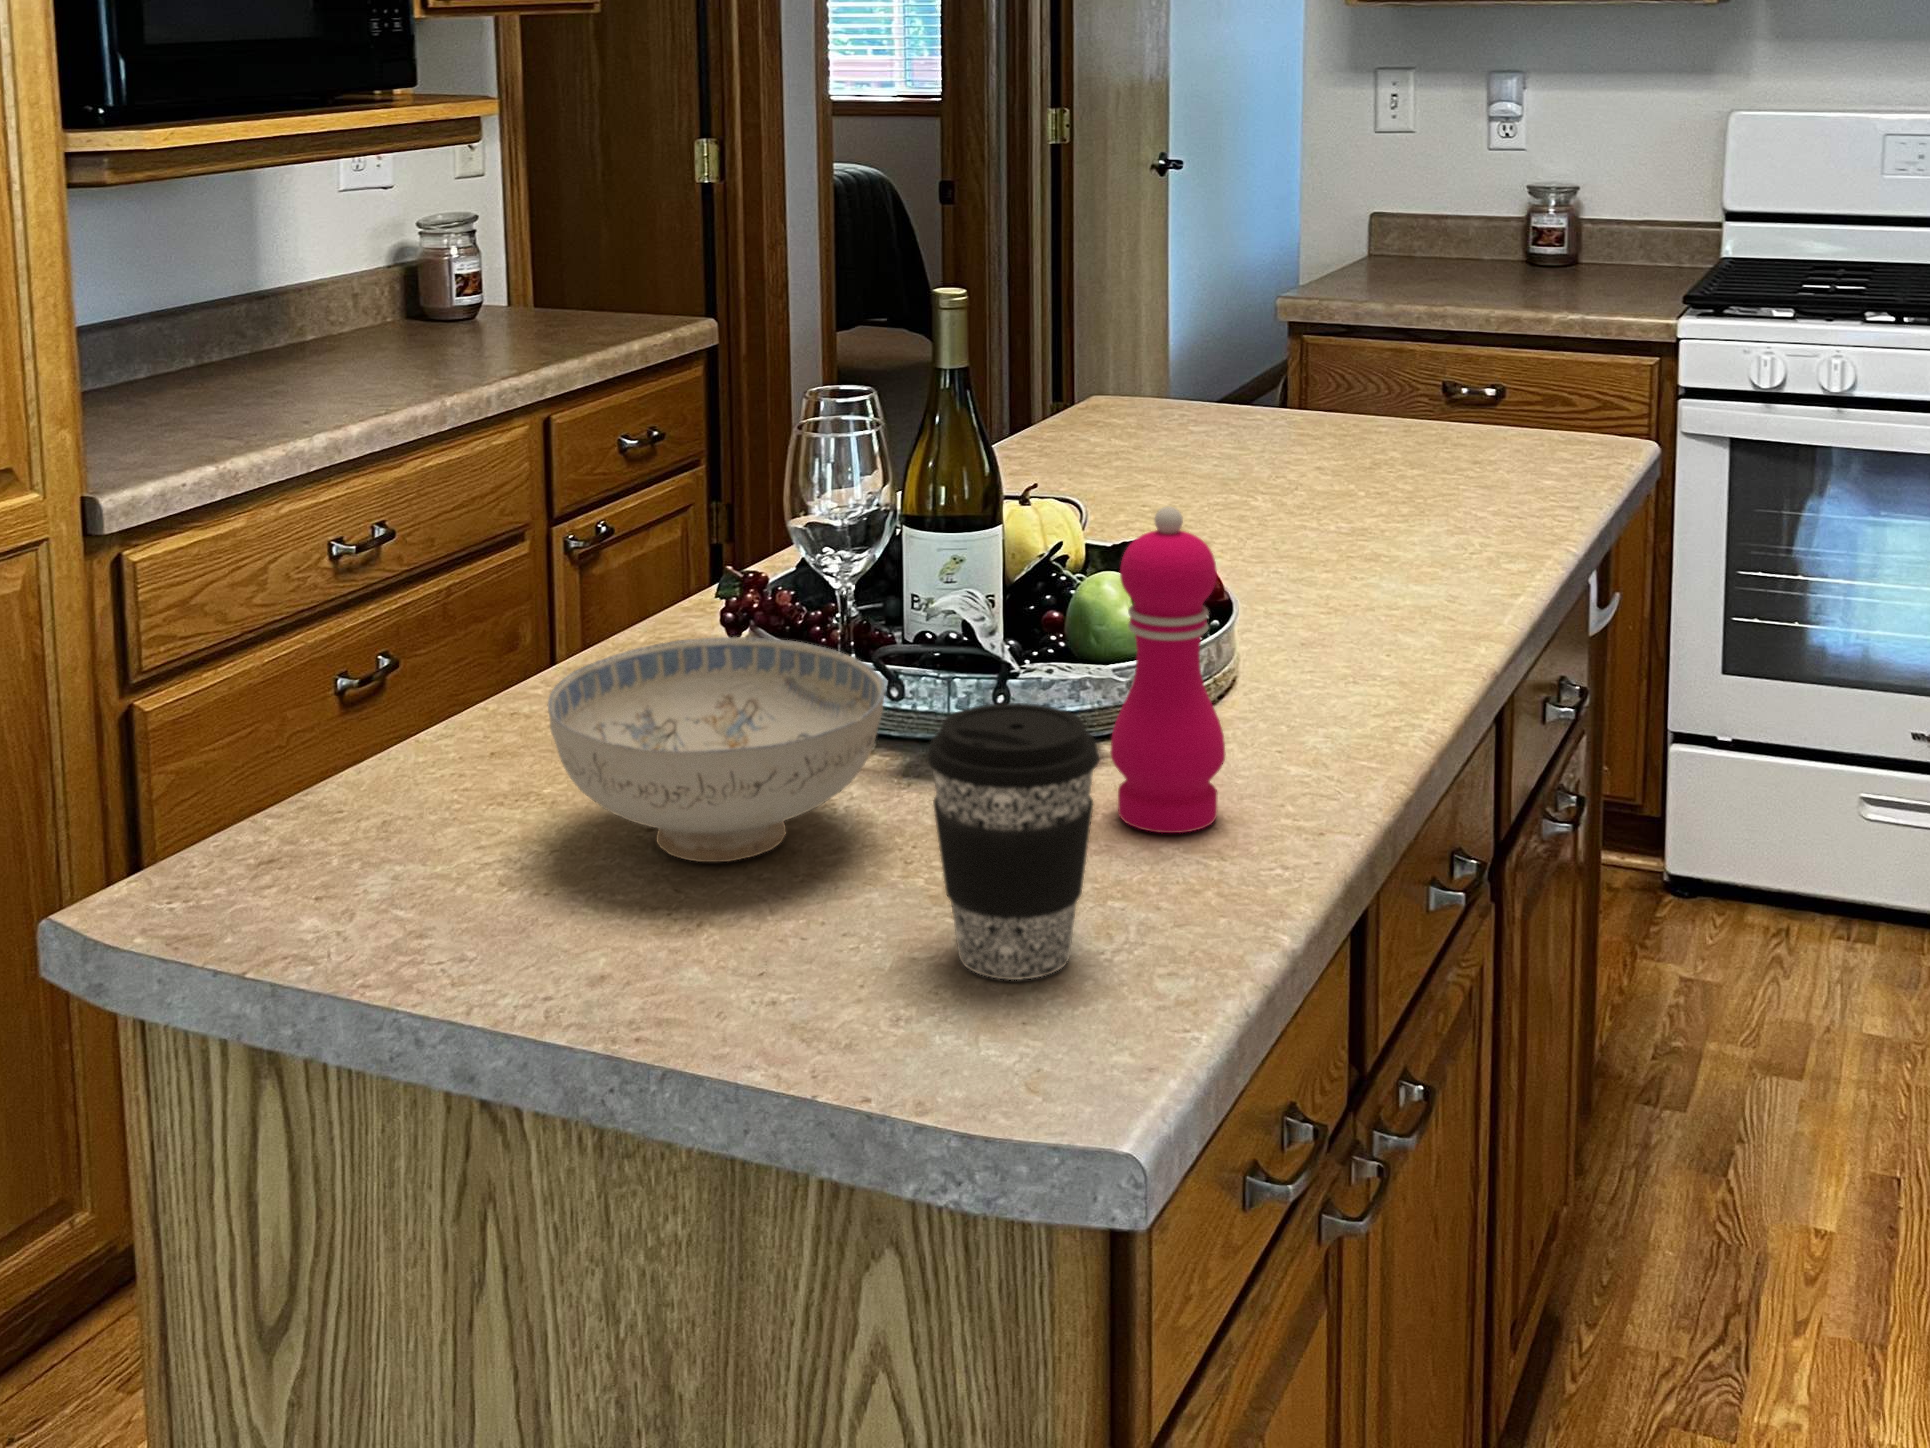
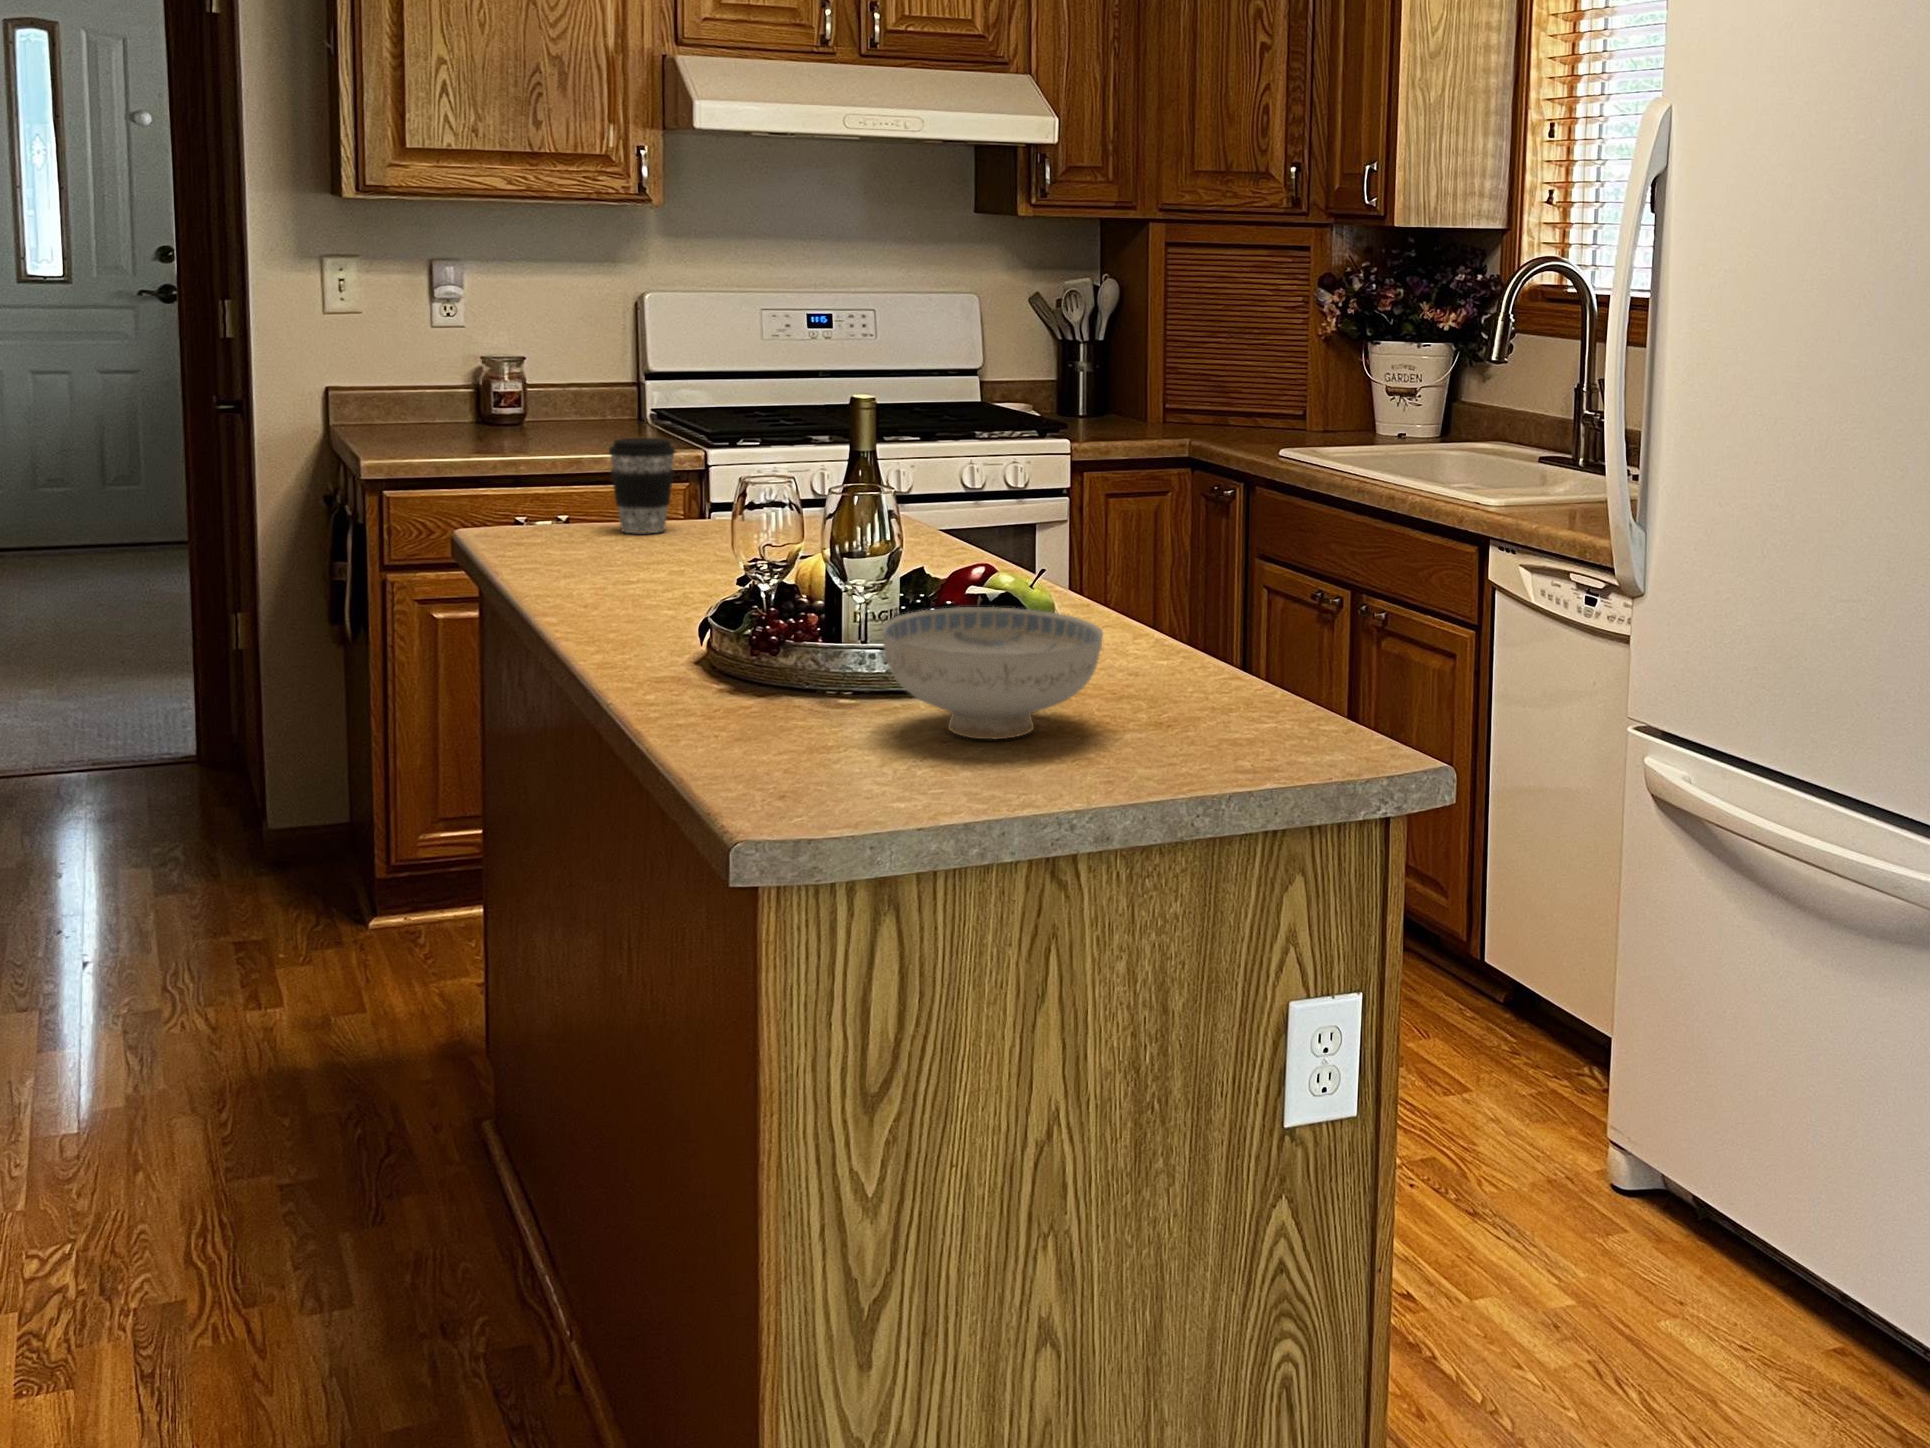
pepper mill: present [1110,507,1226,833] -> none [1130,489,1198,685]
coffee cup: present [928,703,1099,980] -> present [609,438,675,533]

